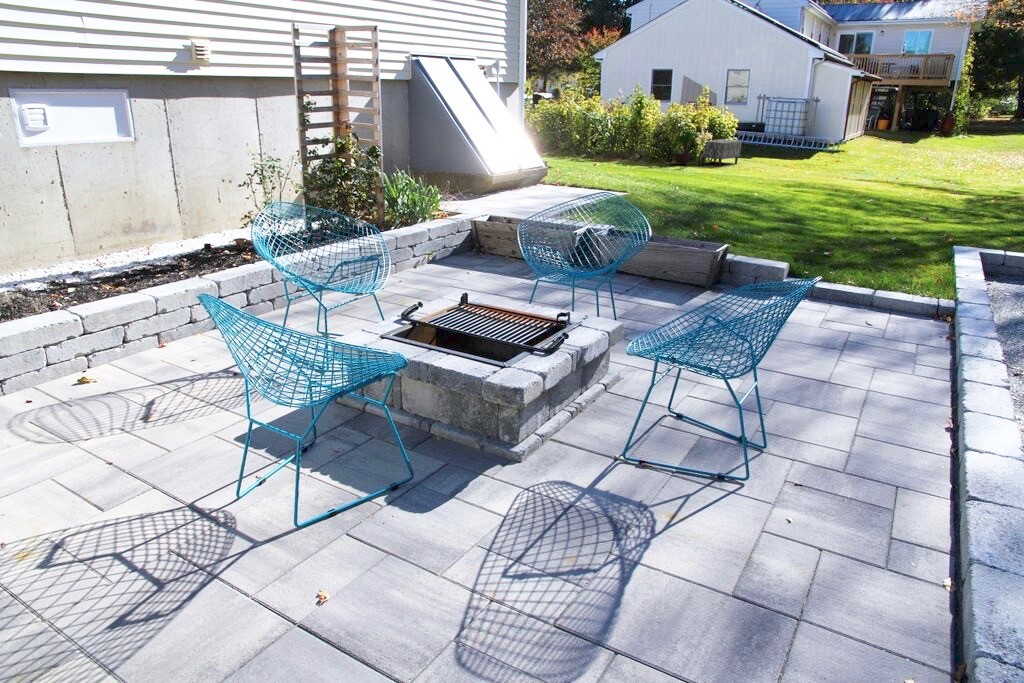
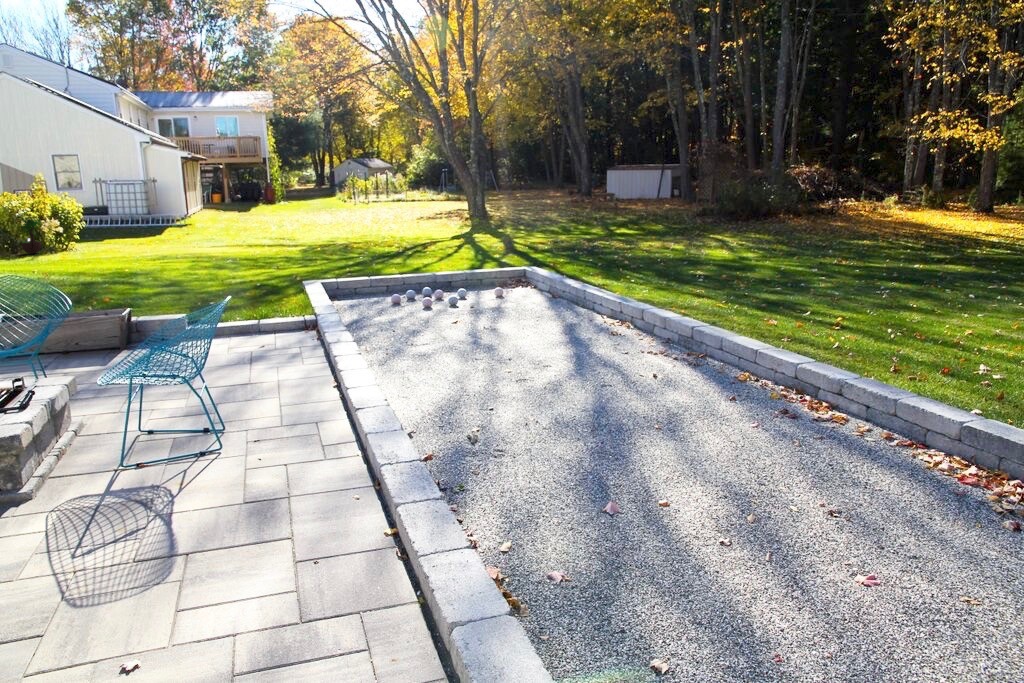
bench: present [700,139,741,166] -> none [50,224,95,251]

